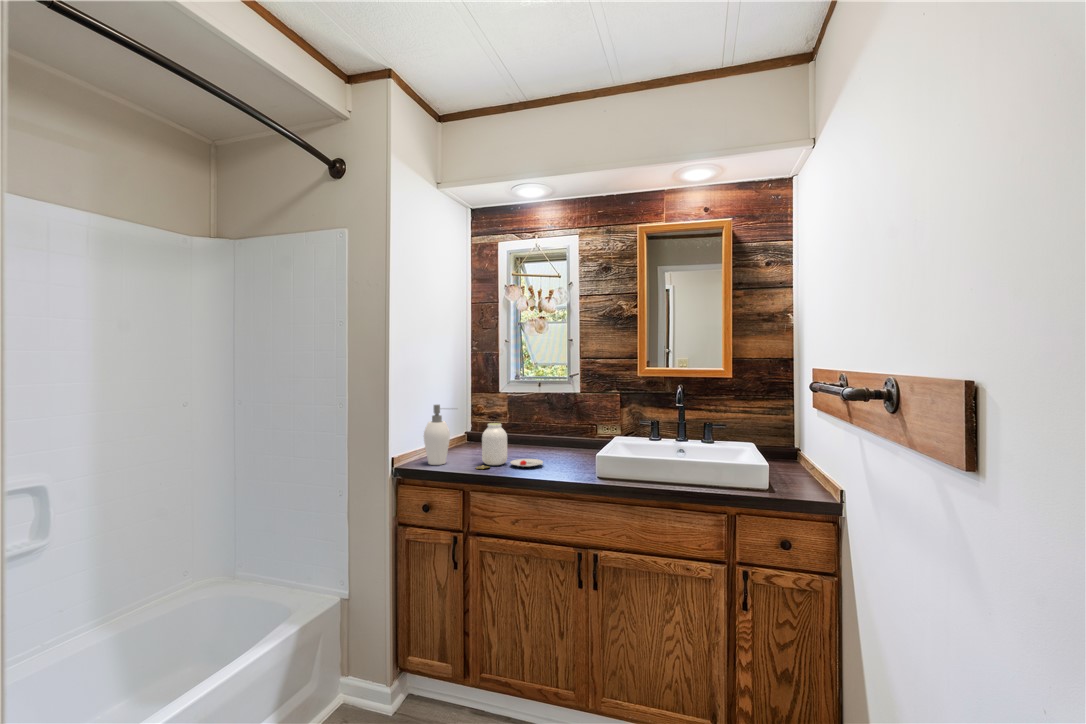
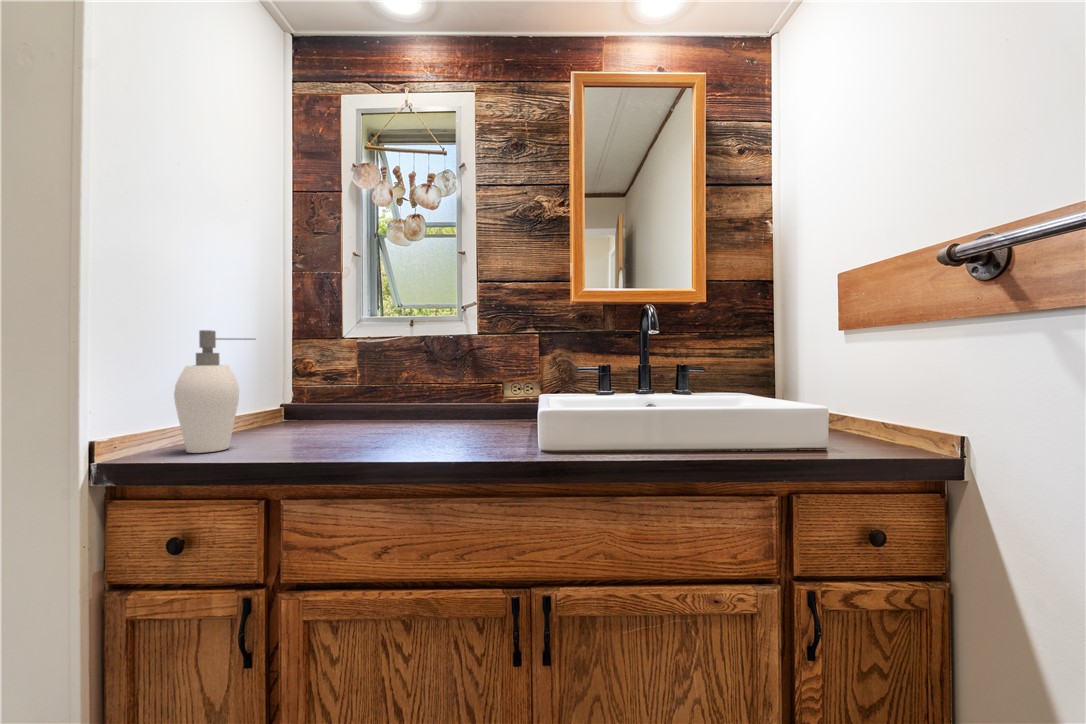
jar: present [476,423,543,469] -> none [294,368,434,454]

